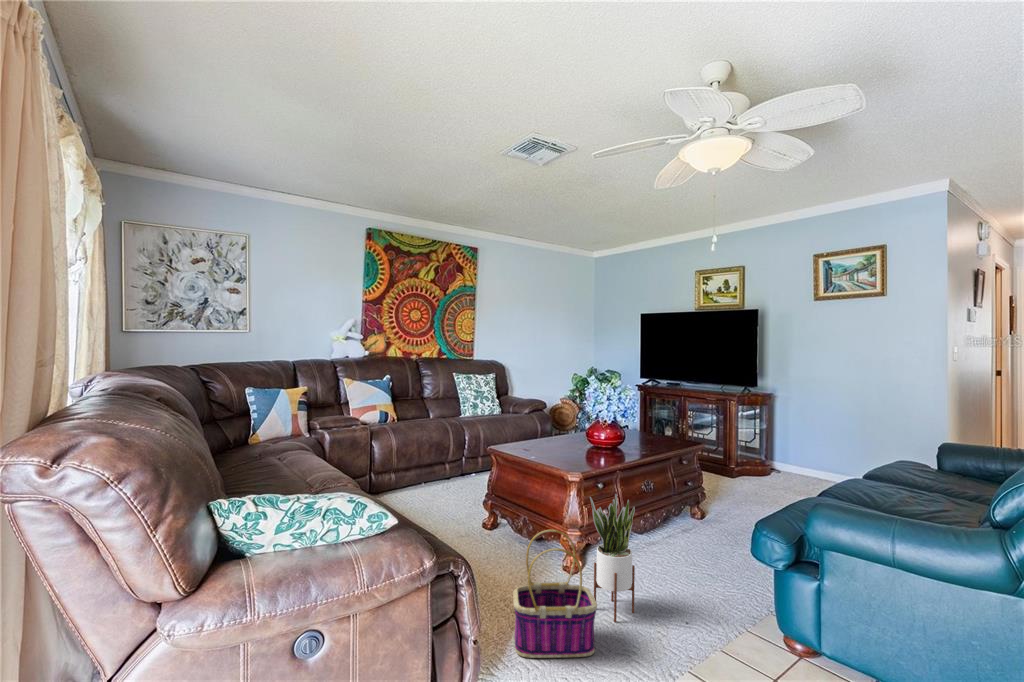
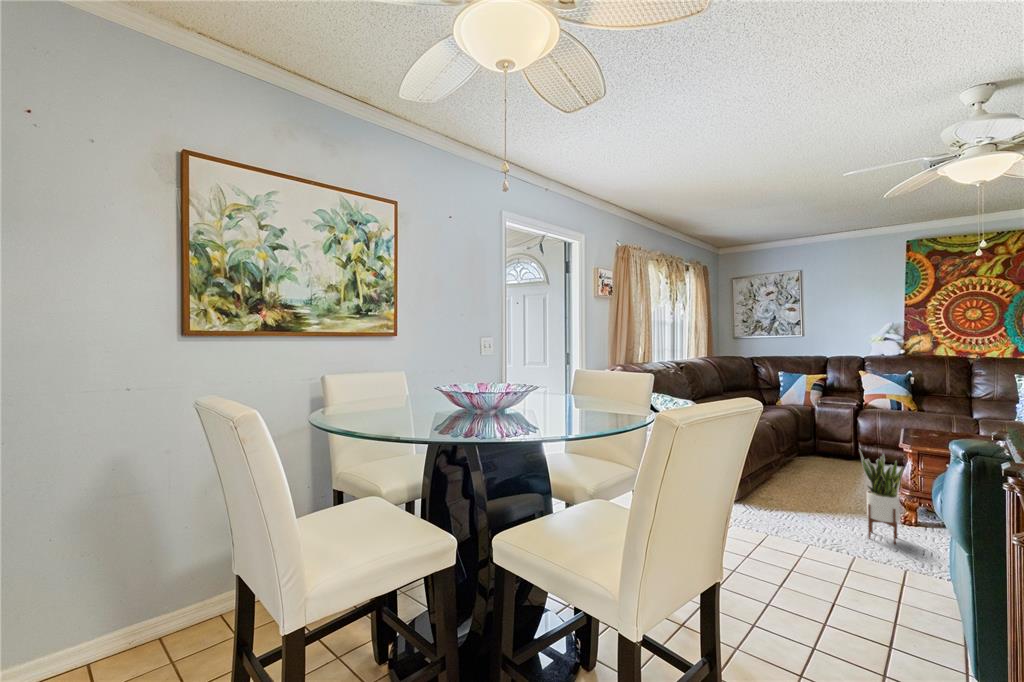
basket: present [513,530,597,658] -> none [783,458,839,532]

